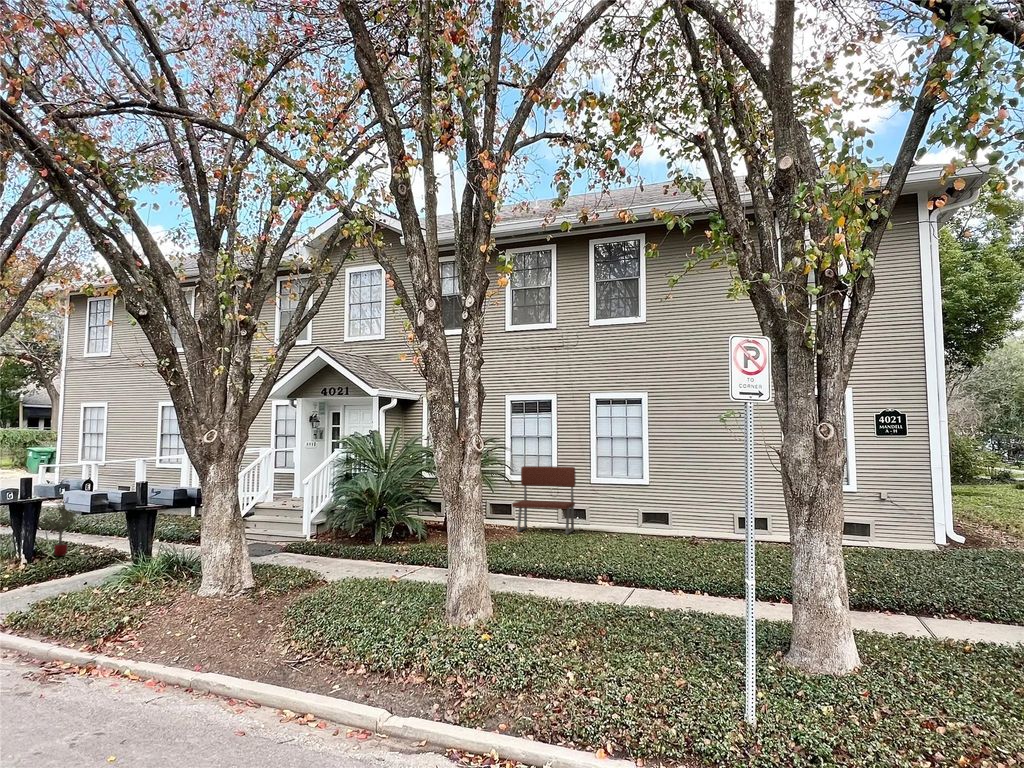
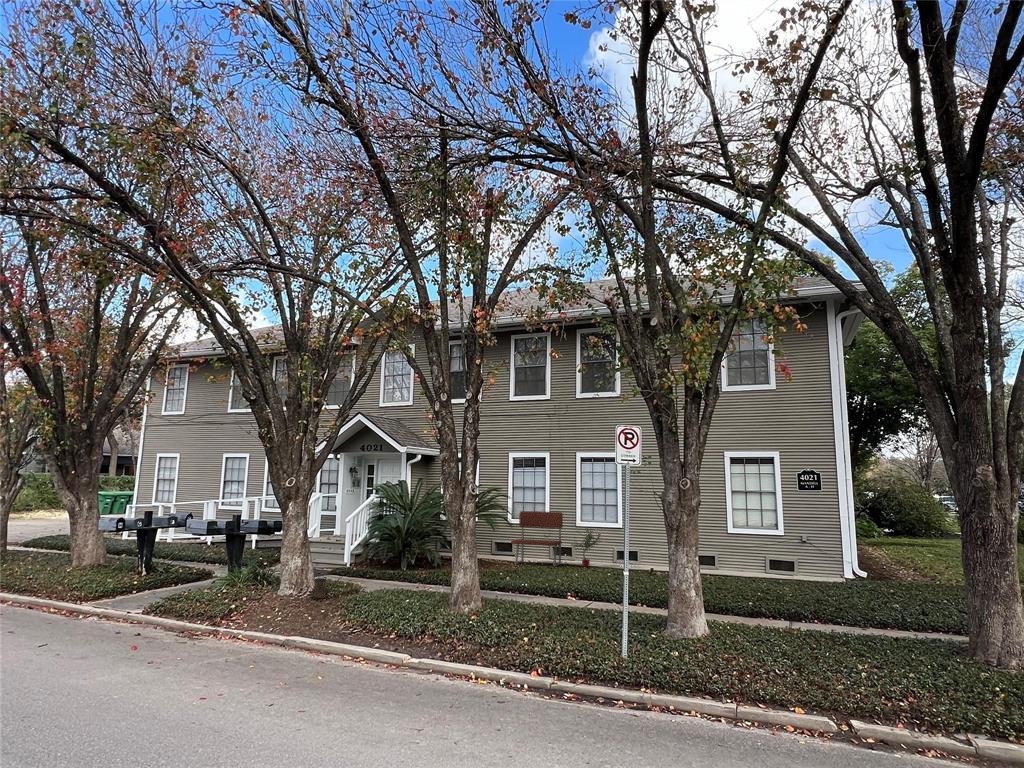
potted tree: present [42,499,76,556] -> present [572,528,600,567]
watering can: none [243,566,292,598] -> present [308,577,342,598]

